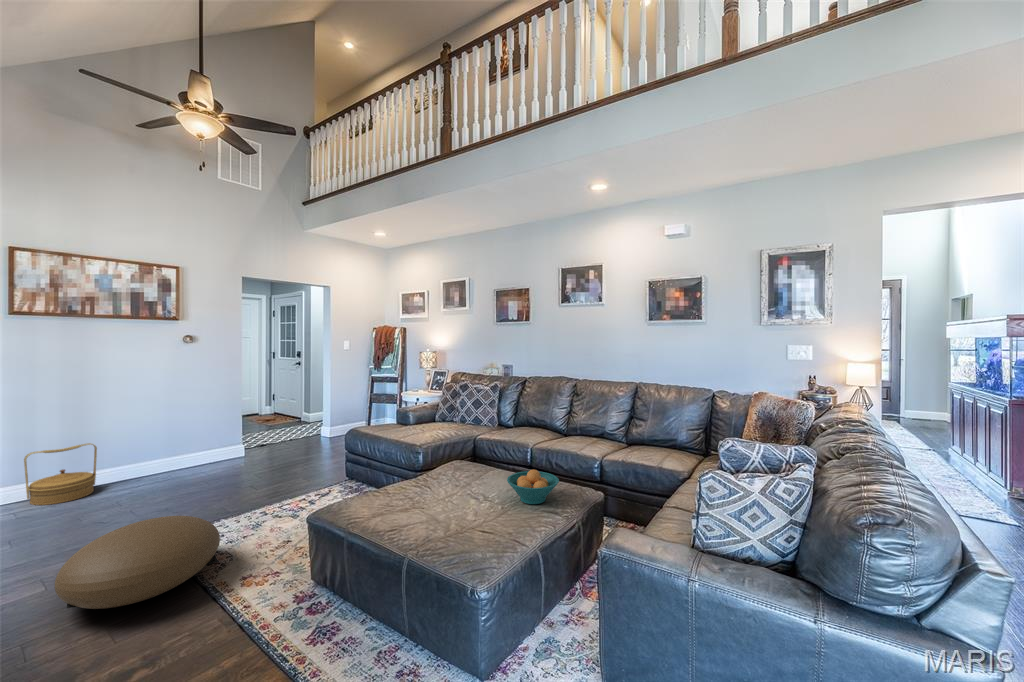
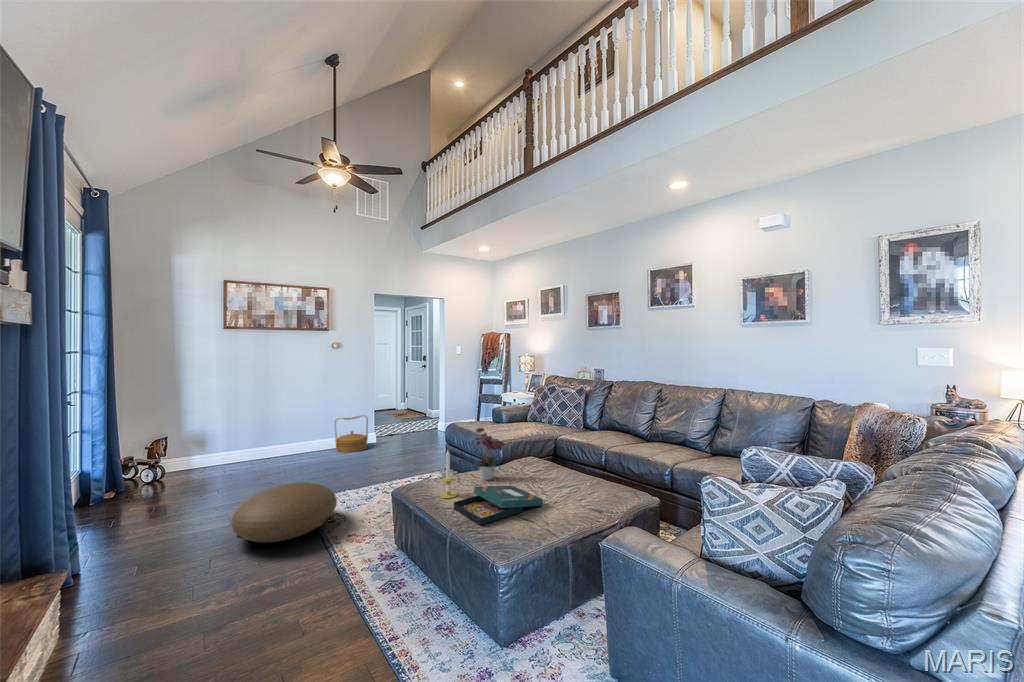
flower arrangement: none [405,429,447,491] -> present [472,428,504,480]
woven basket: present [24,443,97,505] -> present [334,415,368,452]
candle: none [377,460,398,518] -> present [440,450,457,499]
fruit bowl: present [507,470,559,504] -> none [554,469,605,502]
board game: none [402,494,500,546] -> present [454,486,543,525]

